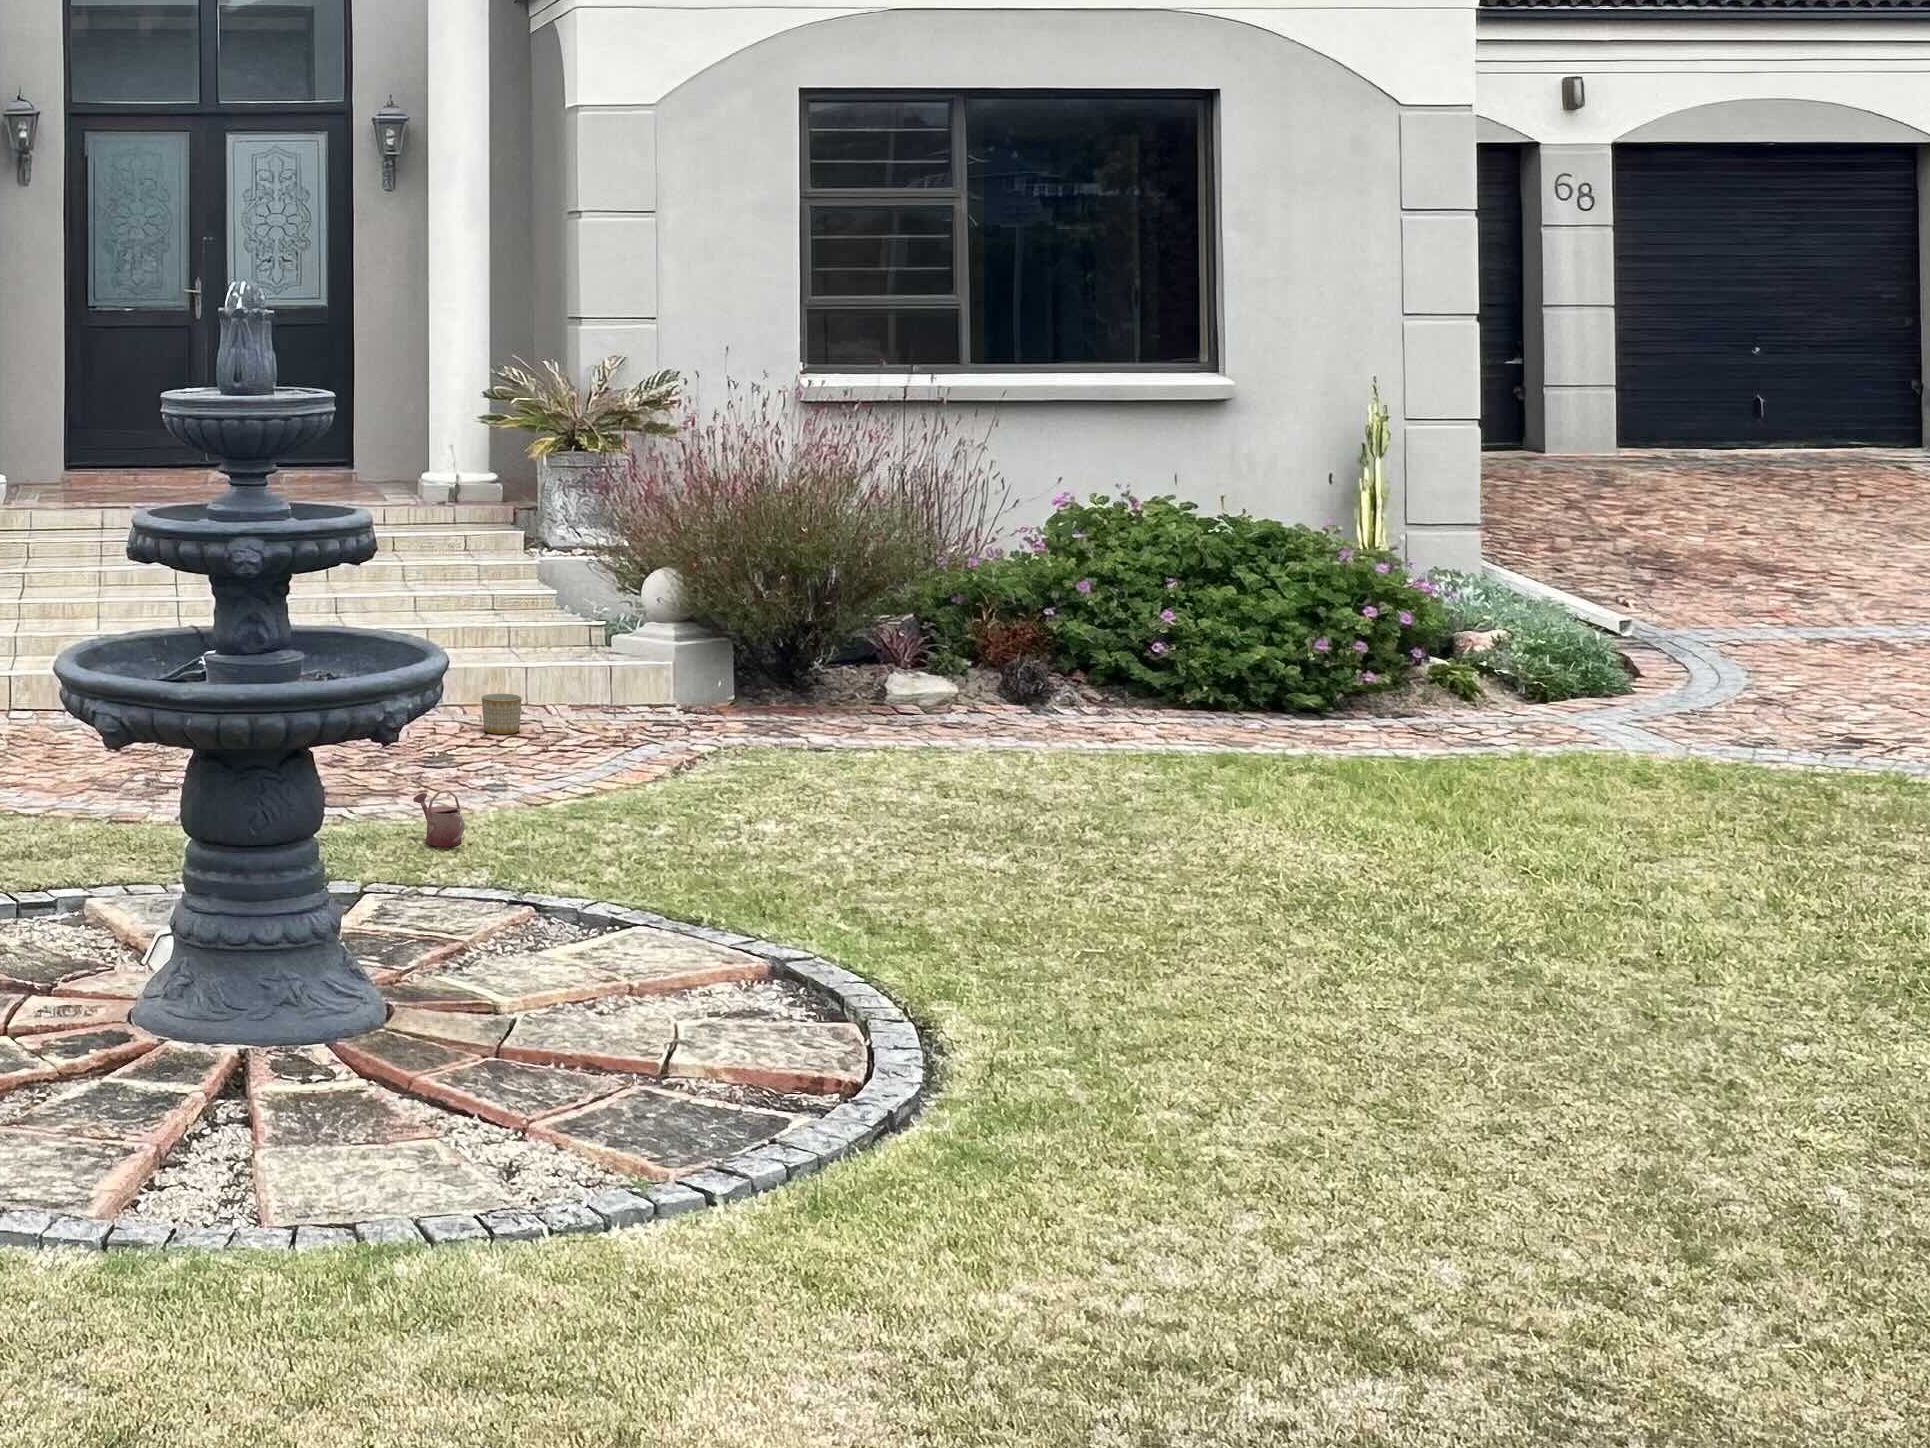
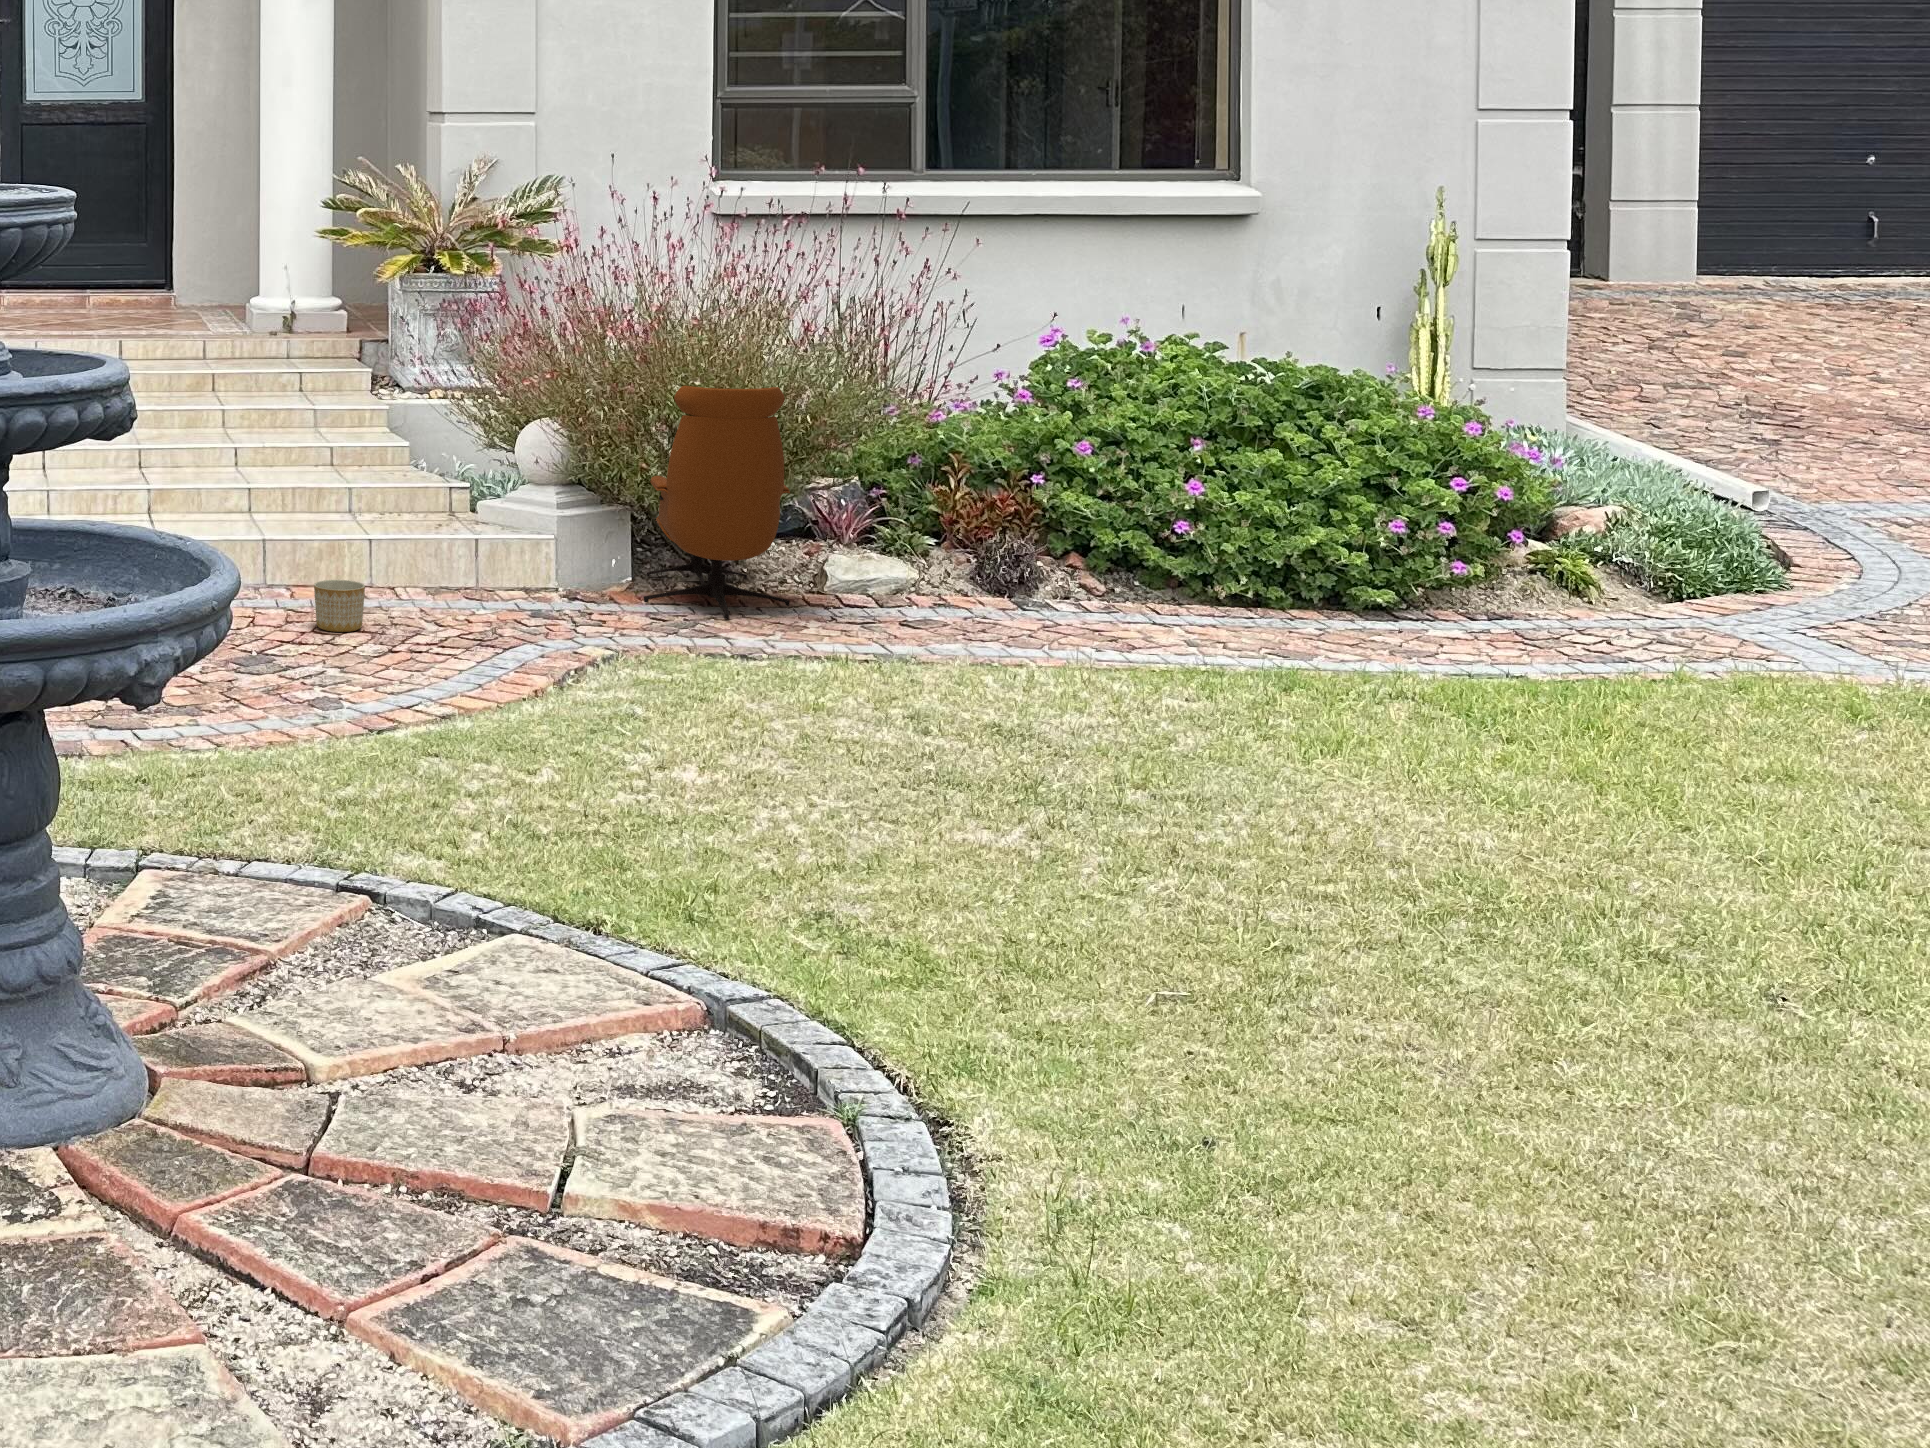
lounge chair: none [740,537,854,722] -> present [644,386,790,619]
watering can: present [413,790,465,847] -> none [214,725,281,800]

